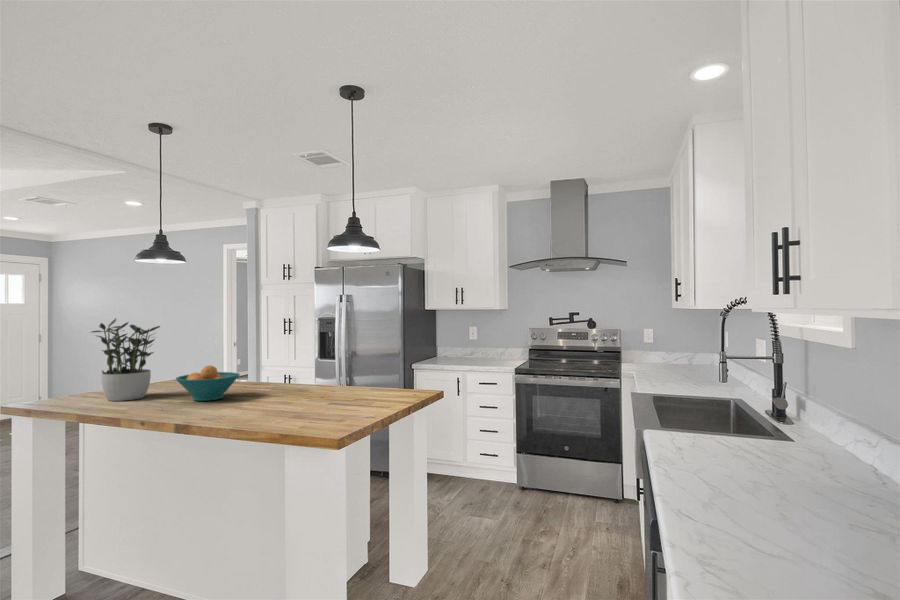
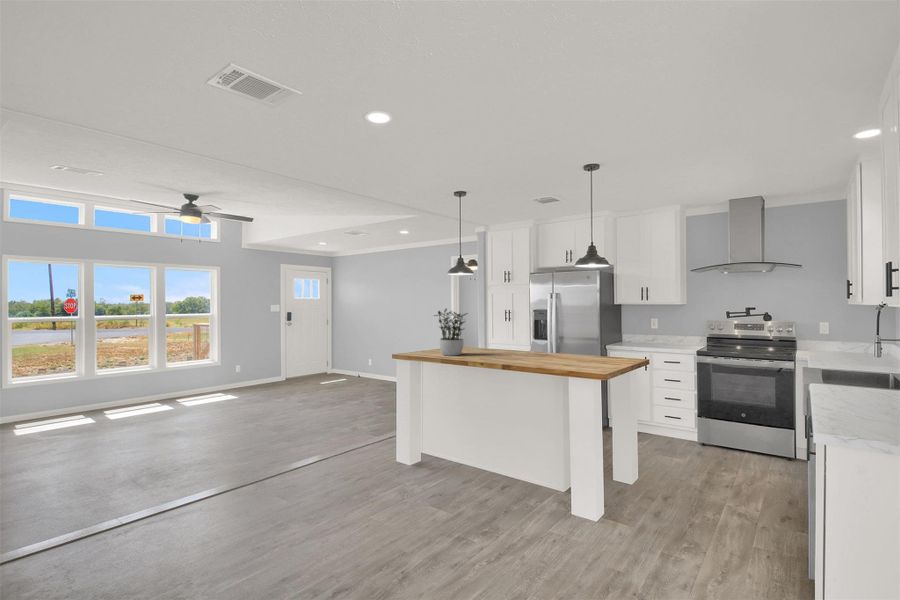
fruit bowl: present [176,366,240,401] -> none [483,337,518,357]

